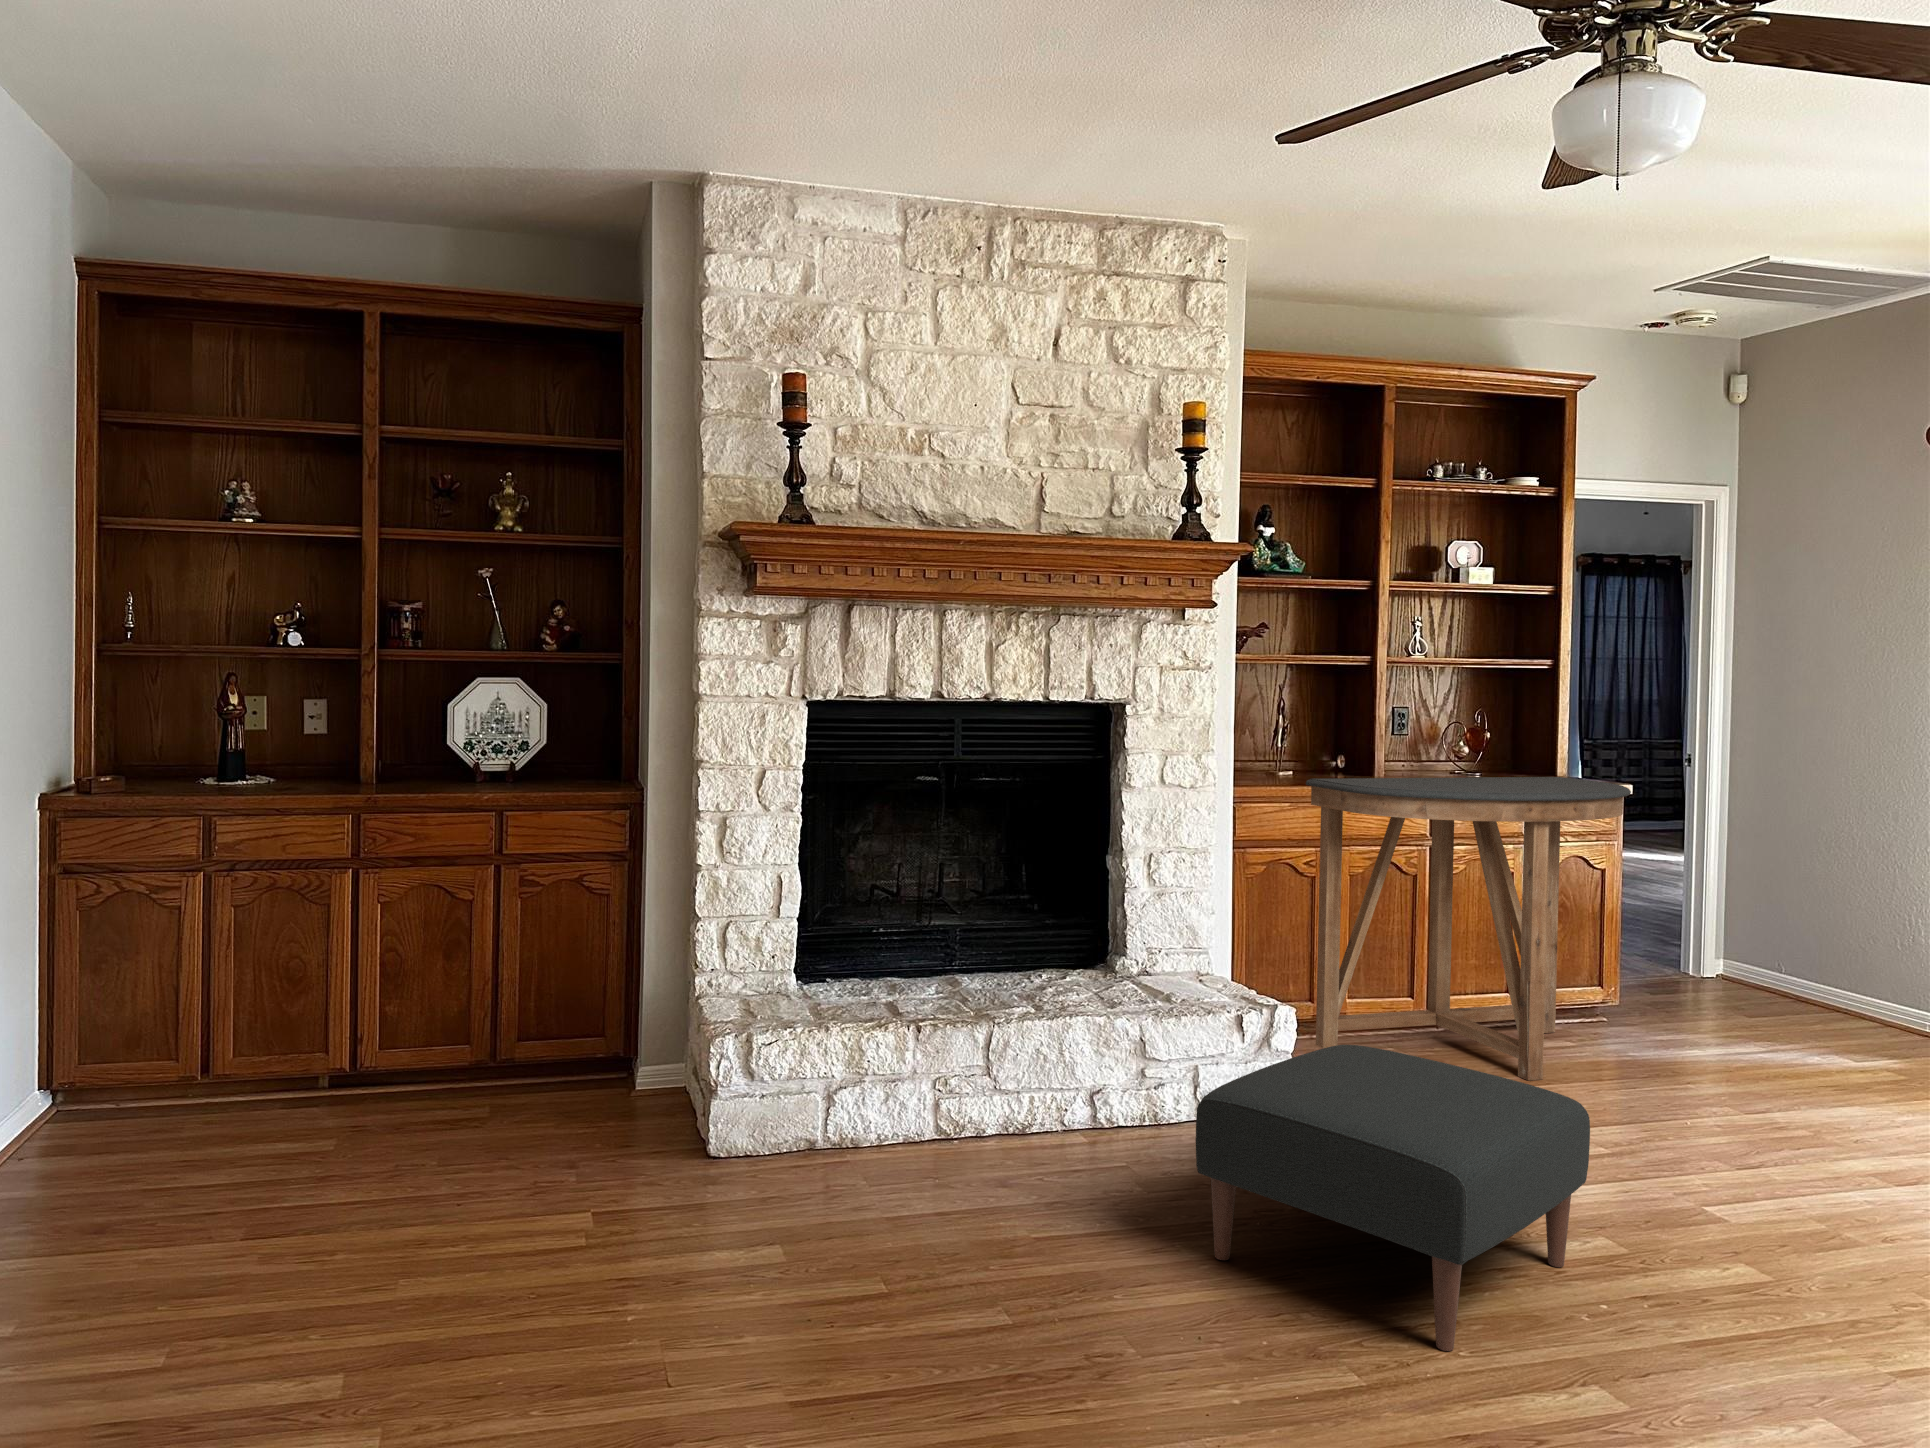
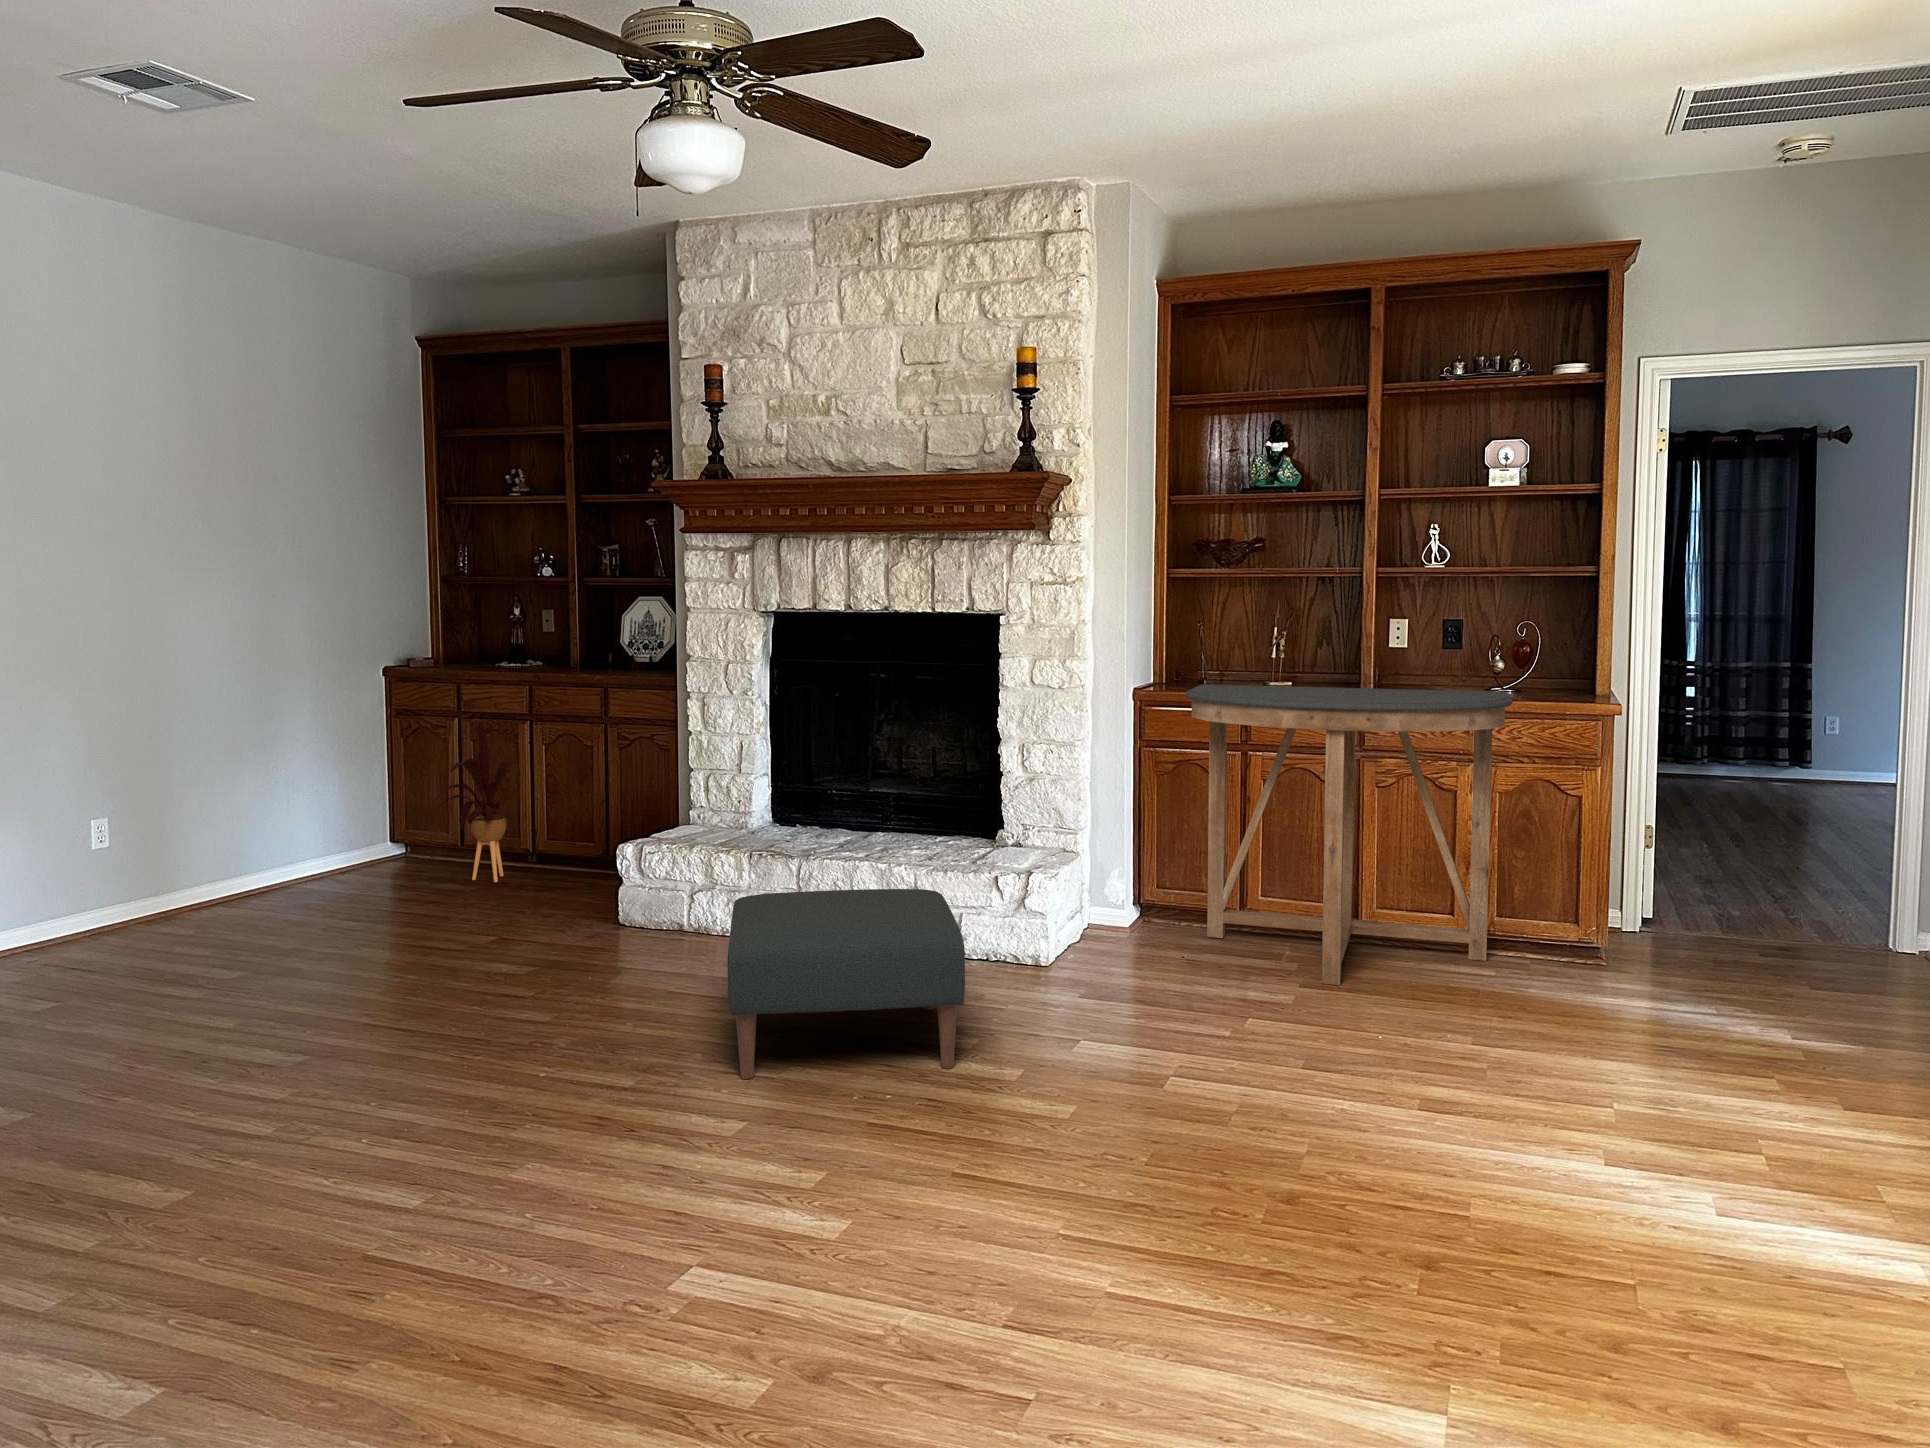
house plant: none [242,879,388,1130] -> present [433,725,516,882]

